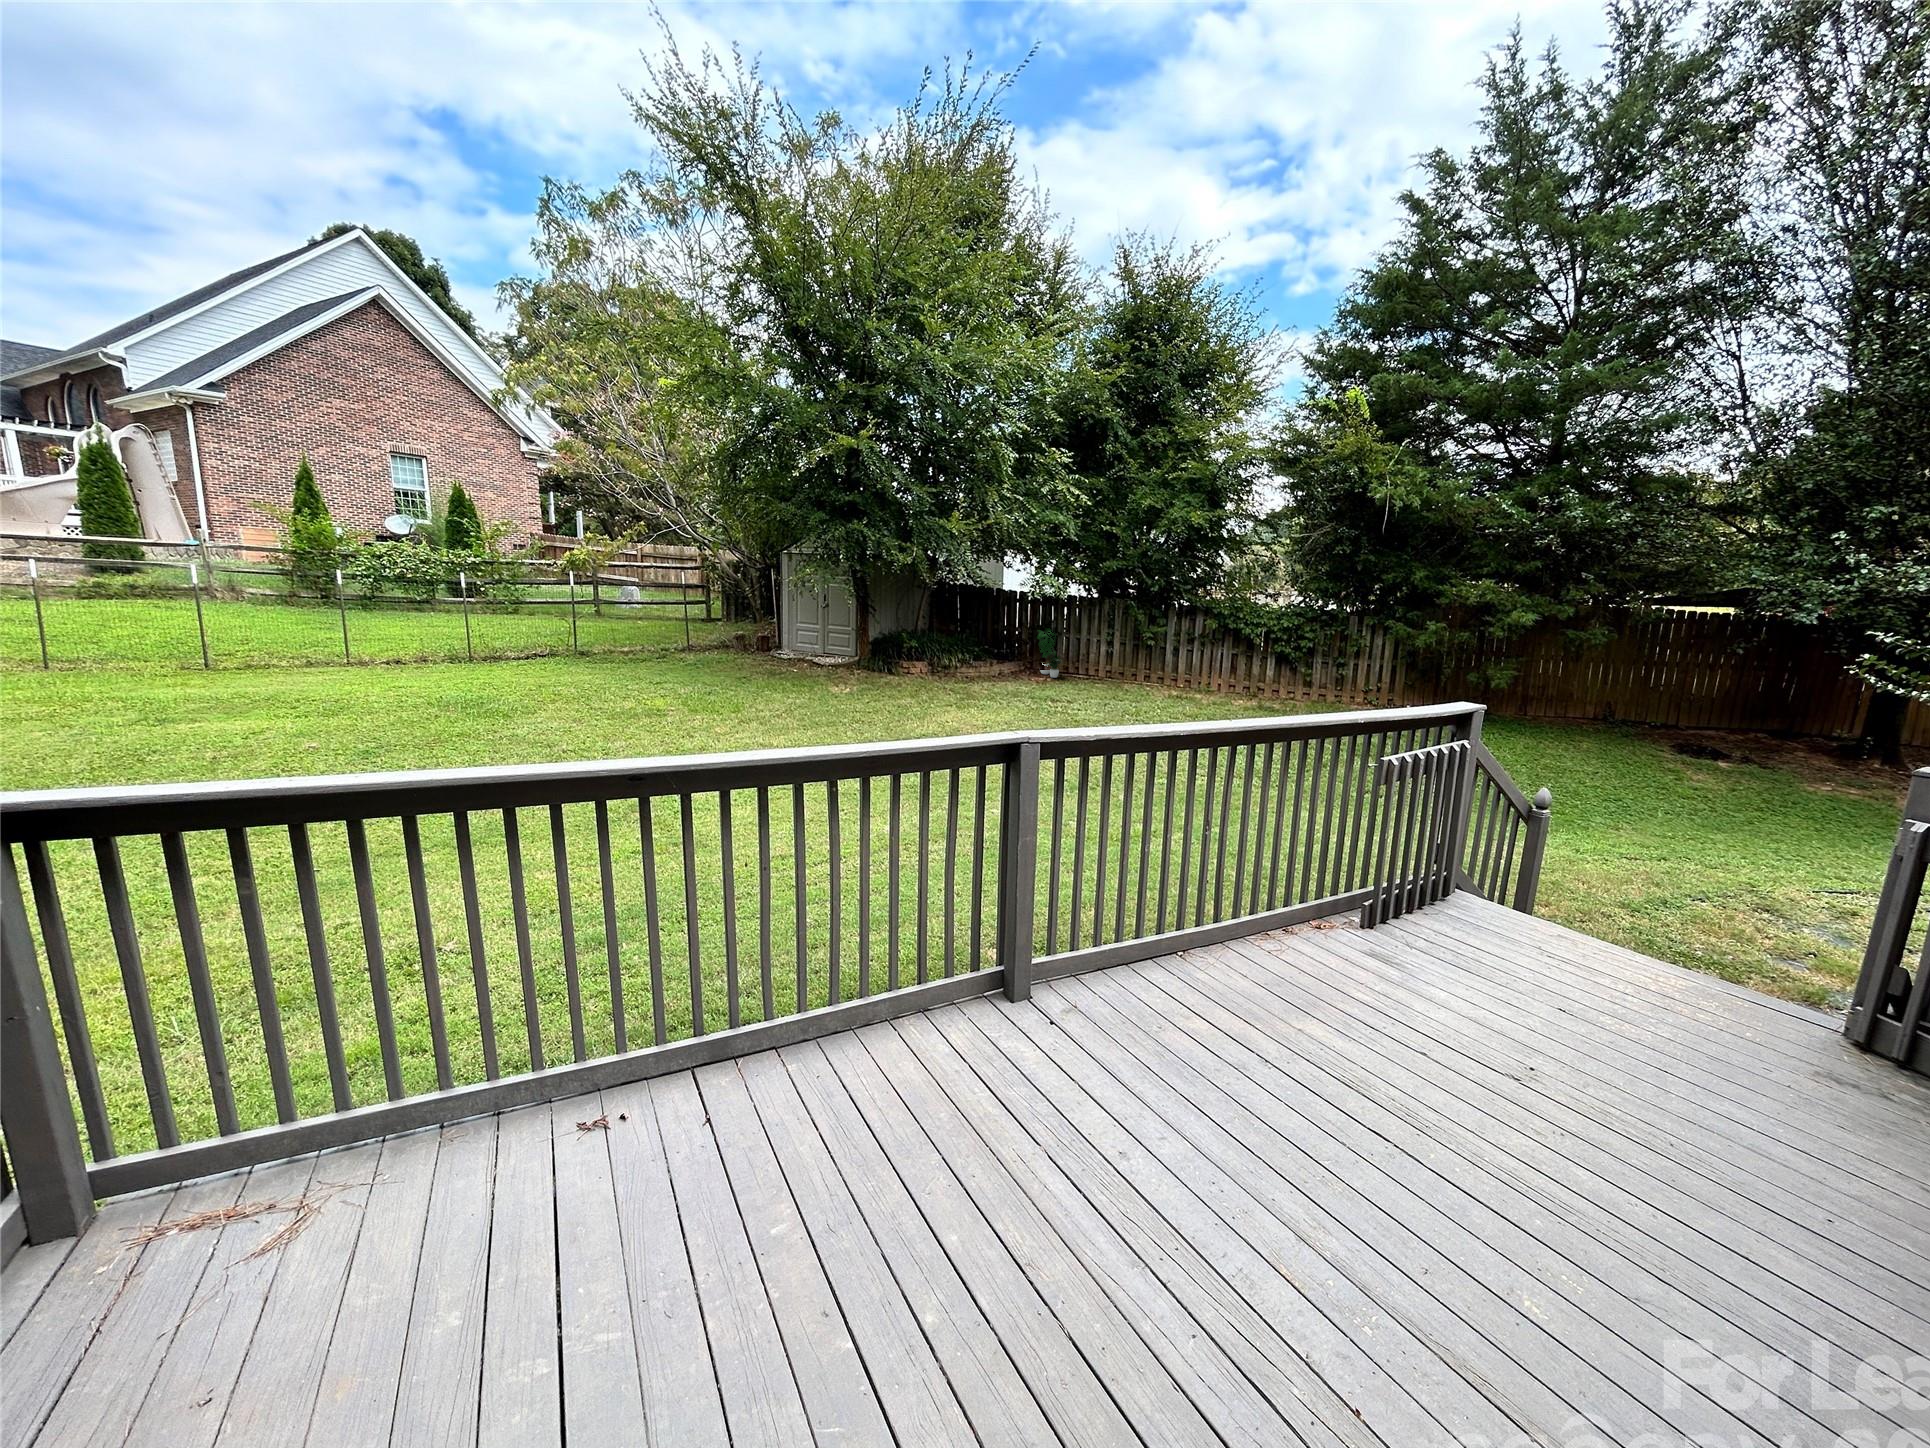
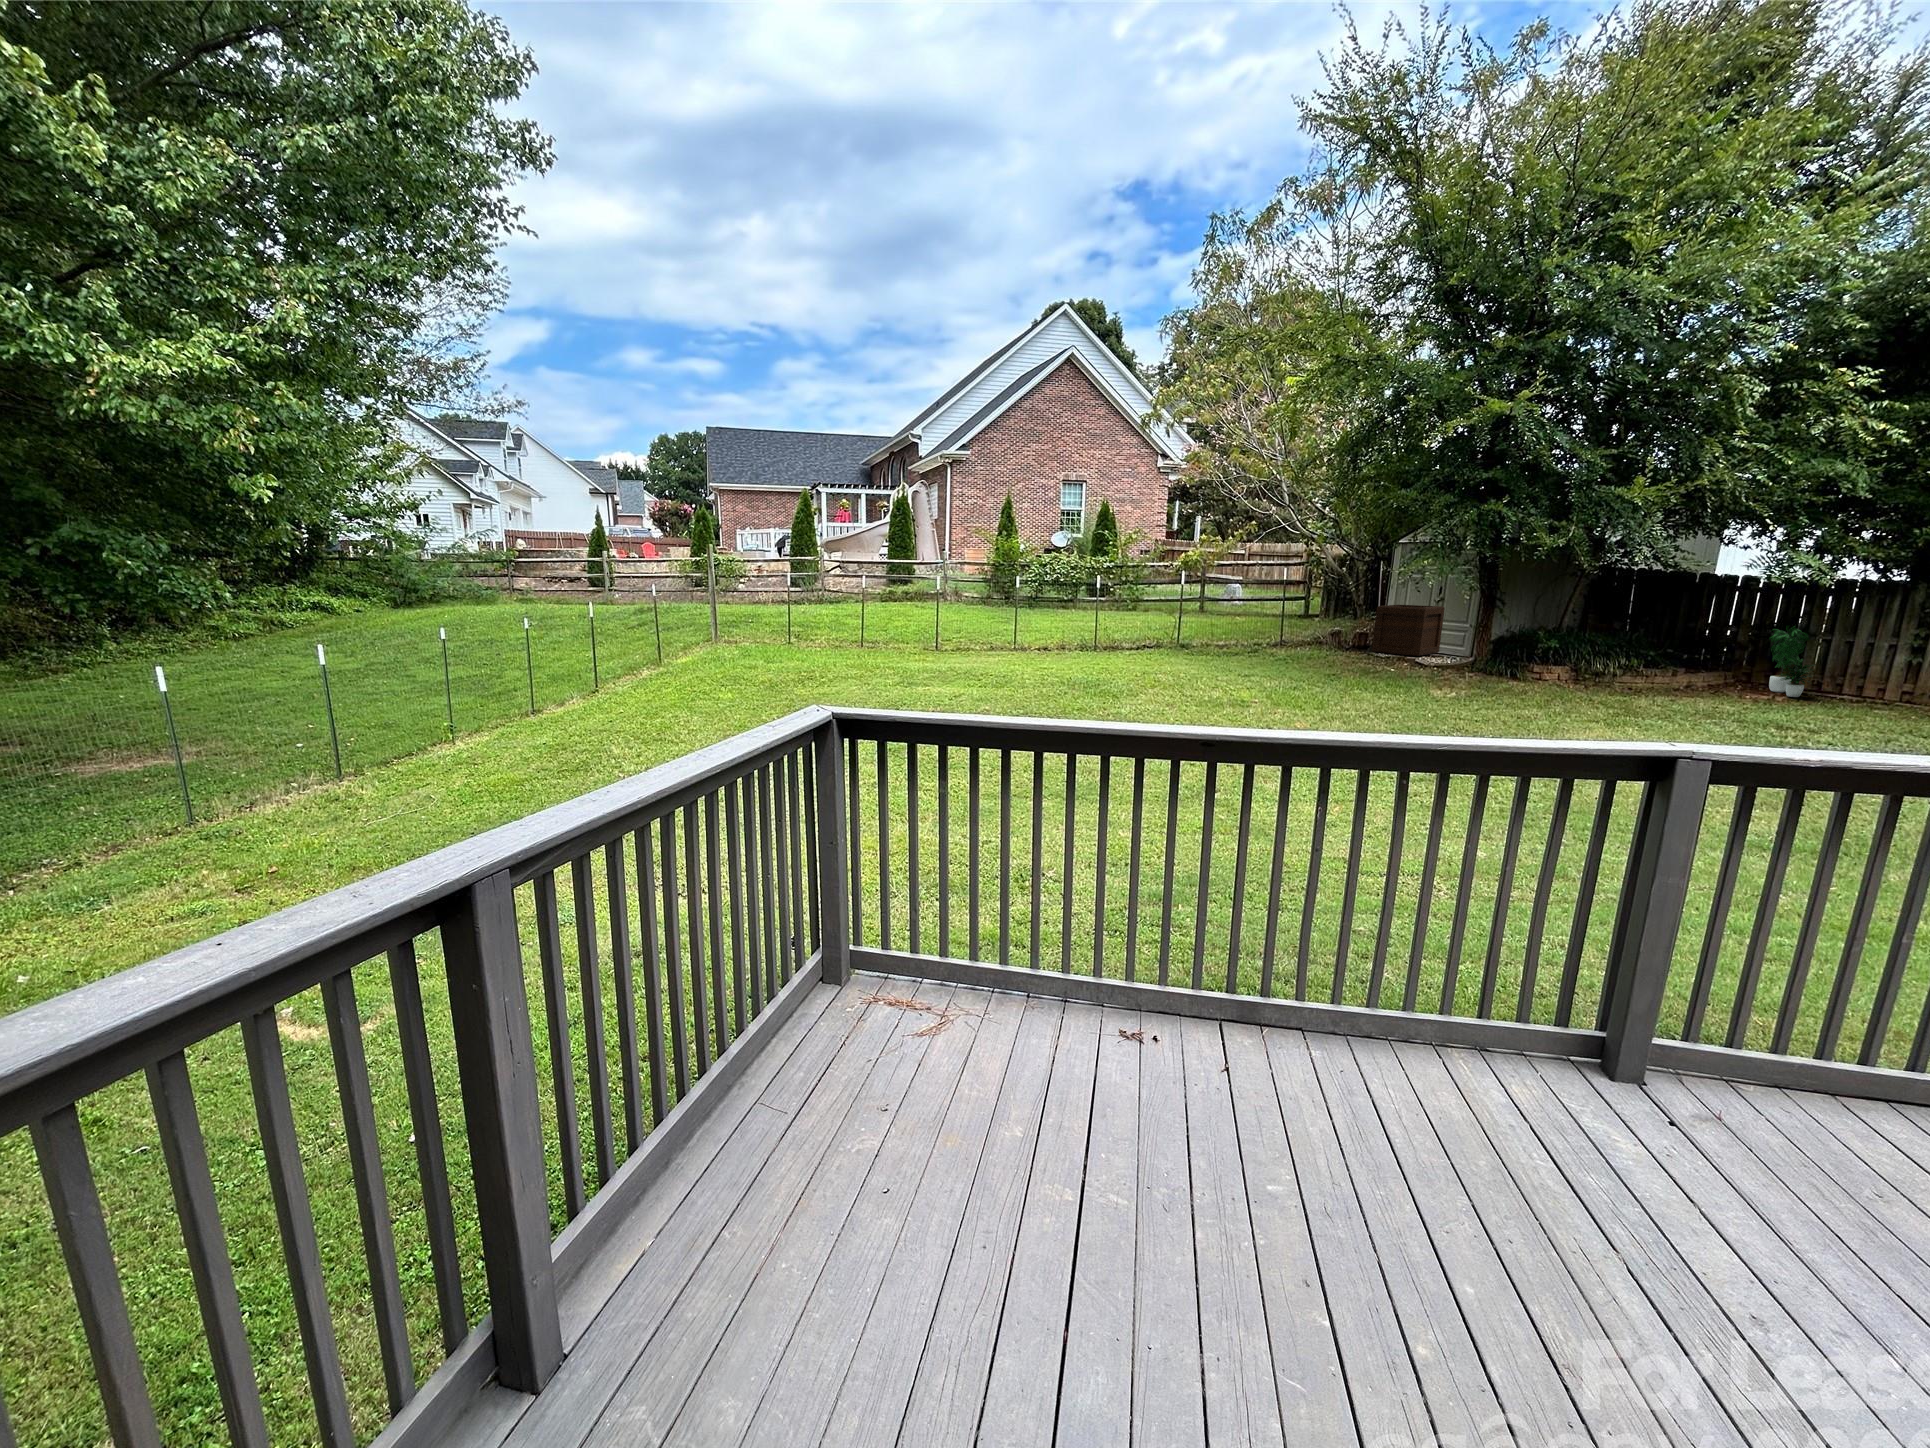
wooden crate: none [771,609,827,655] -> present [1372,605,1445,656]

